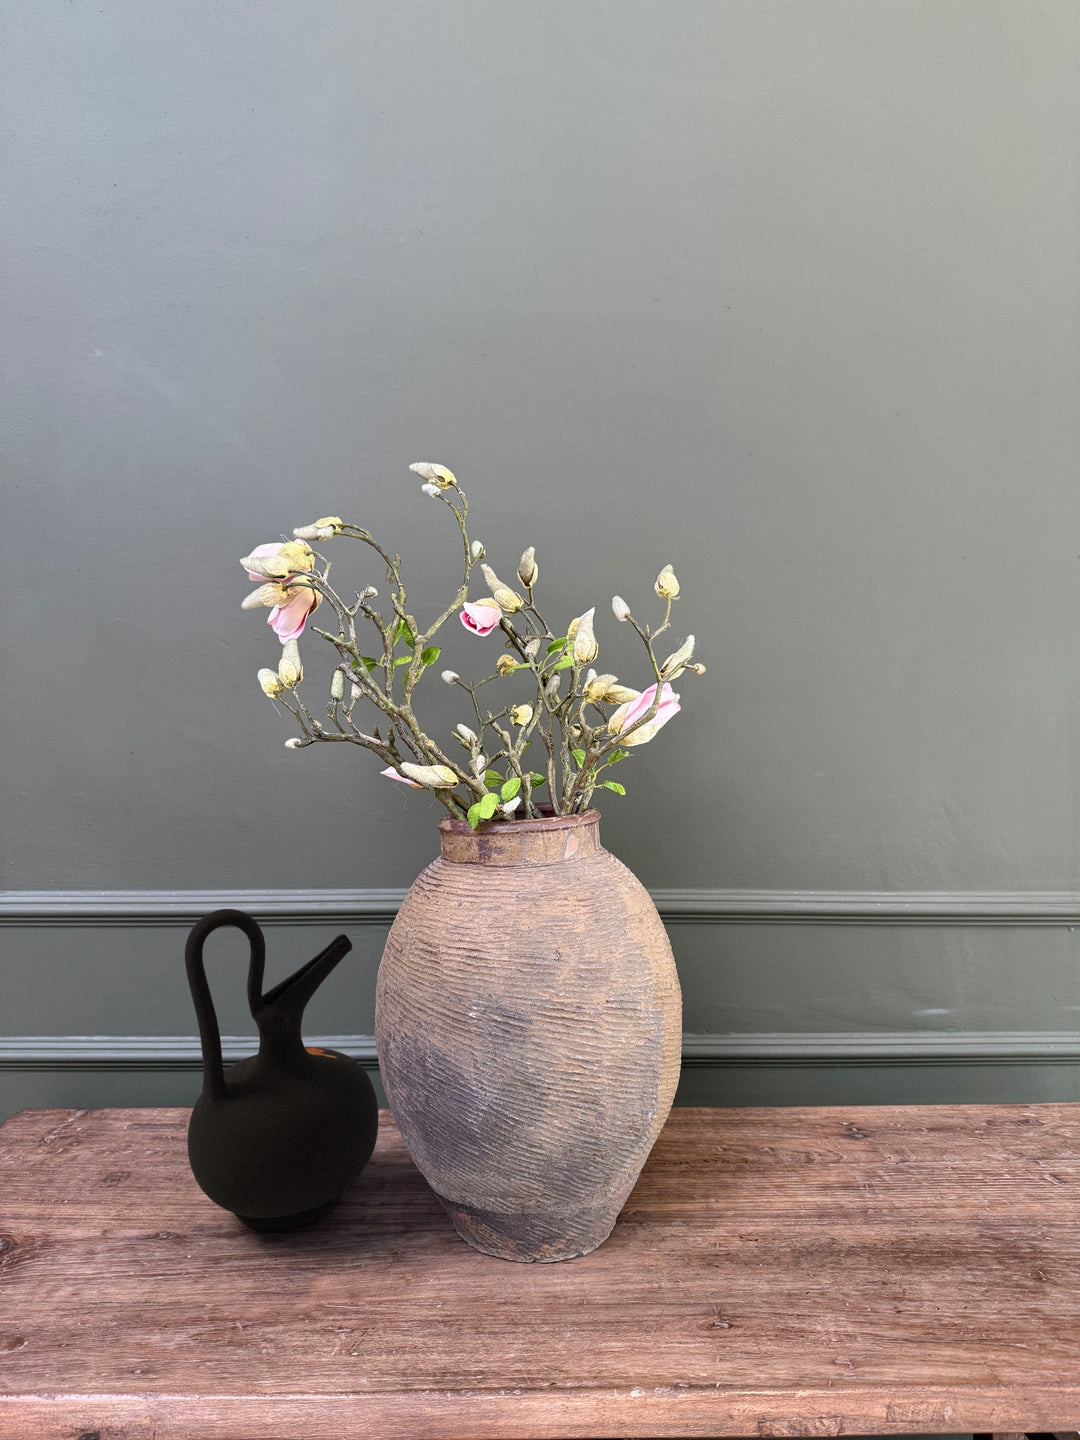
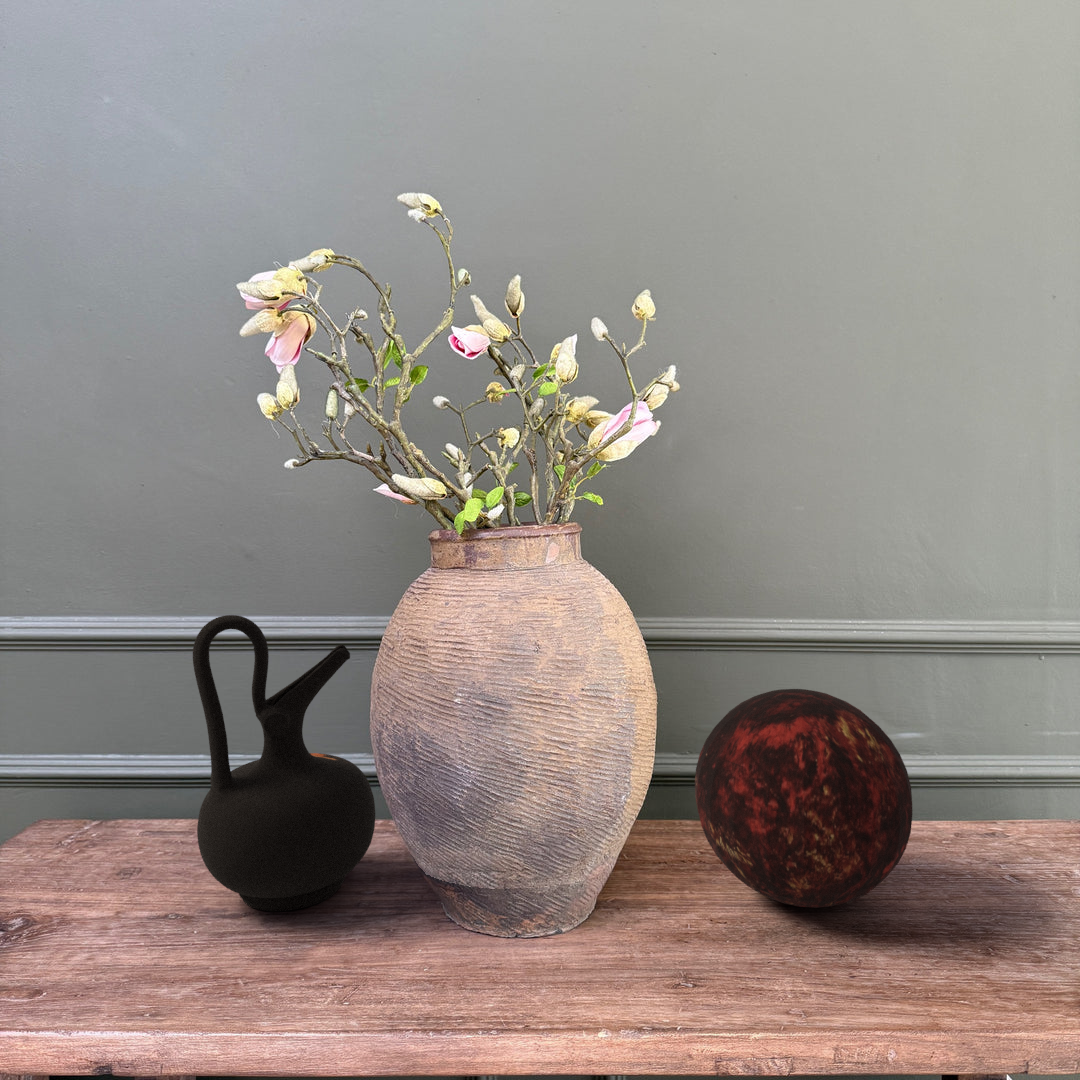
decorative orb: none [721,981,955,1224] -> present [695,689,912,908]

